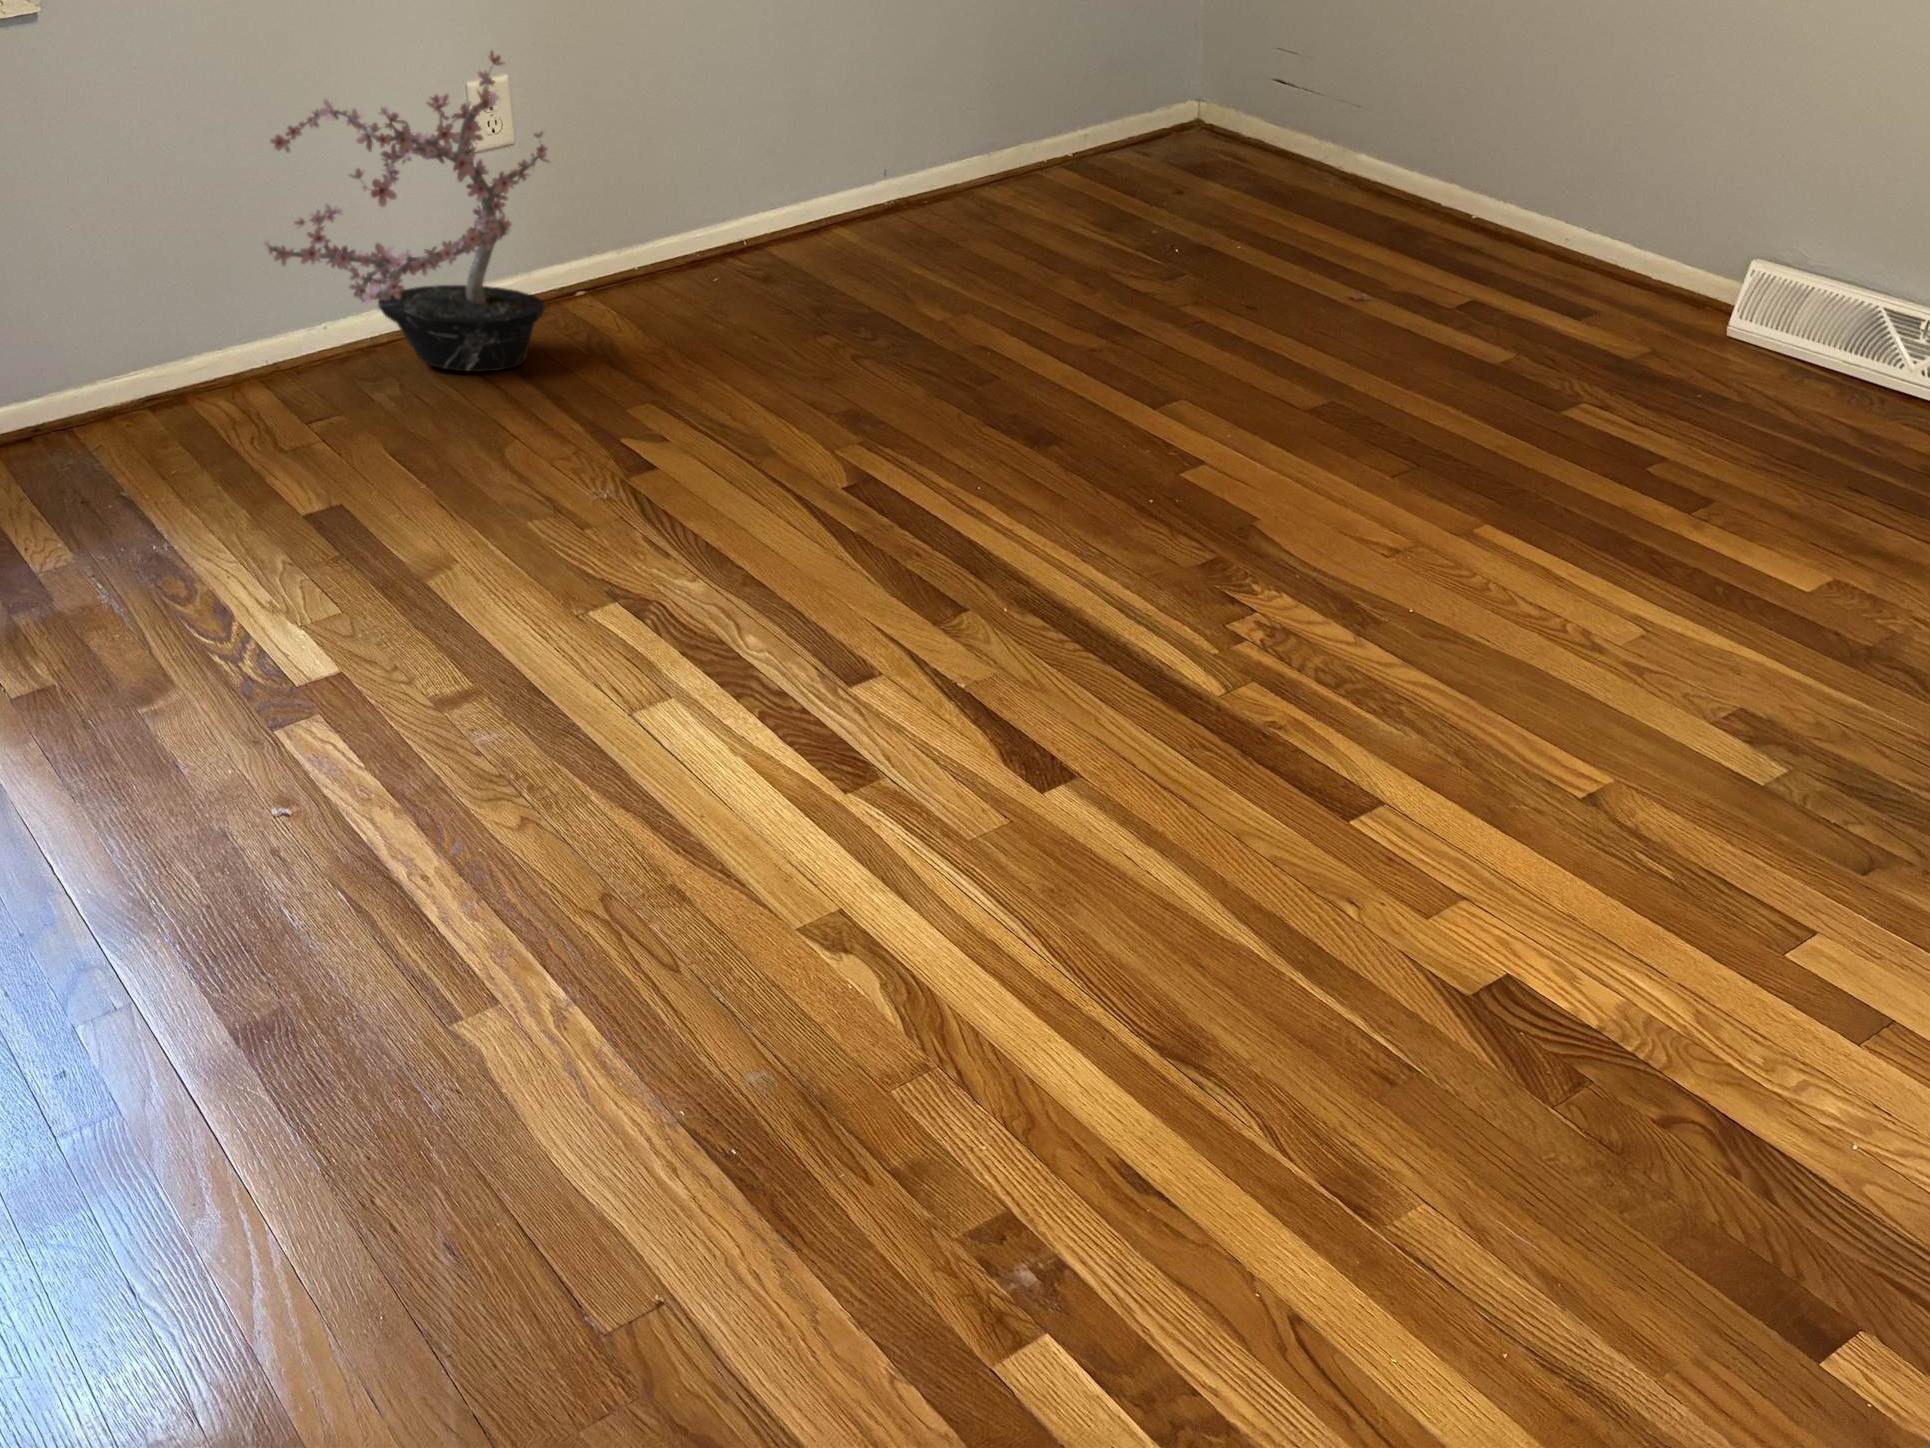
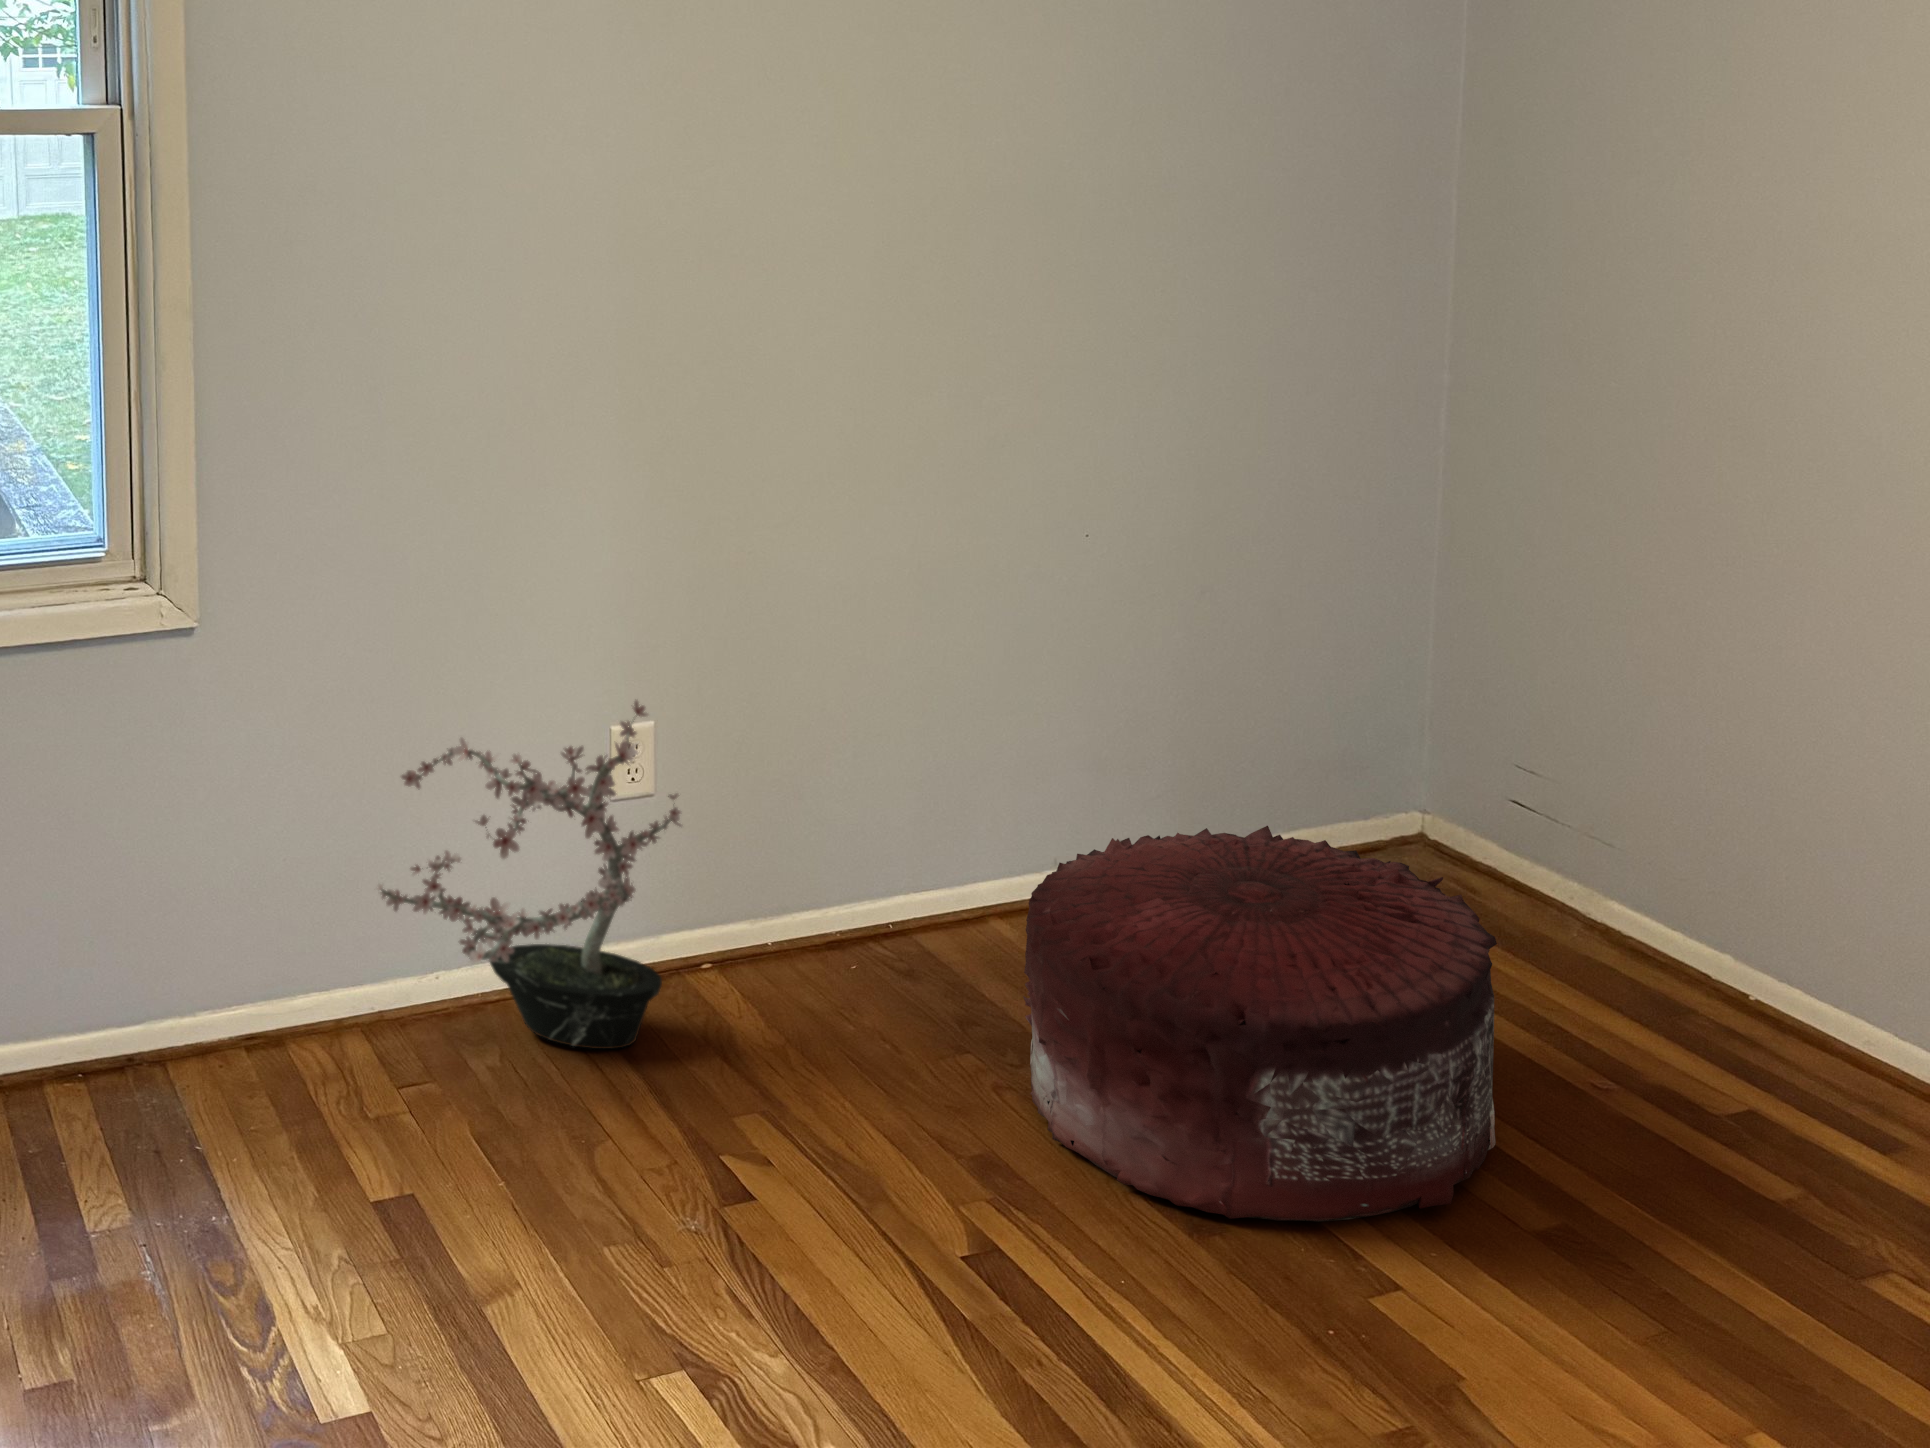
pouf: none [874,112,1276,432] -> present [1023,826,1497,1222]

